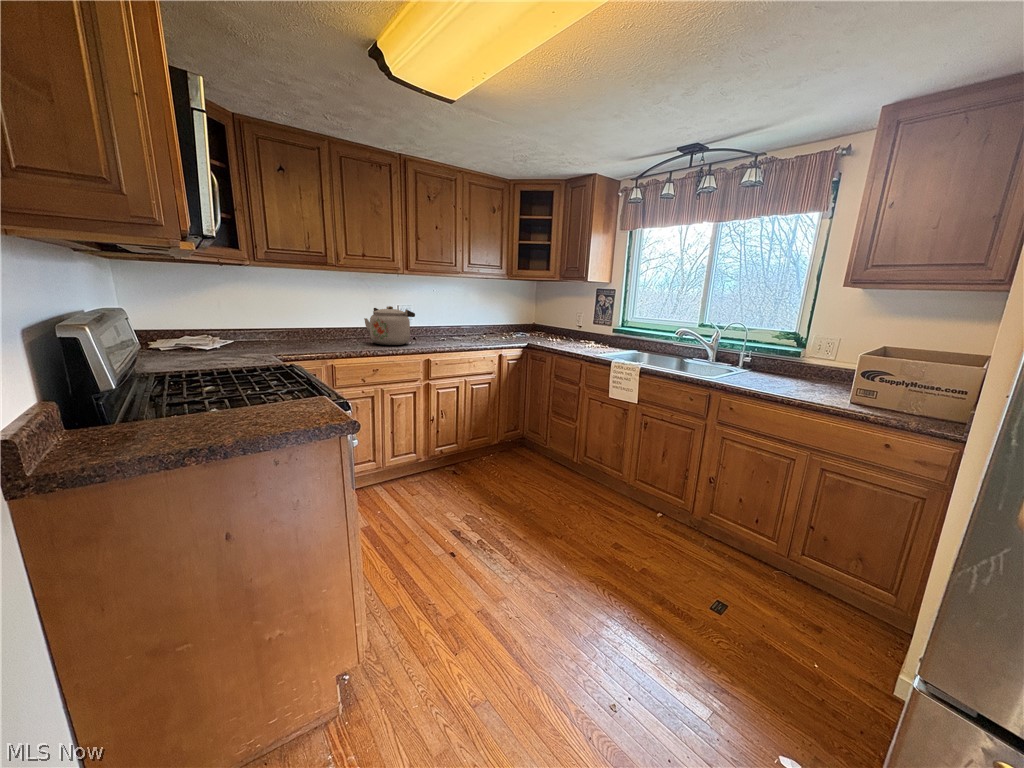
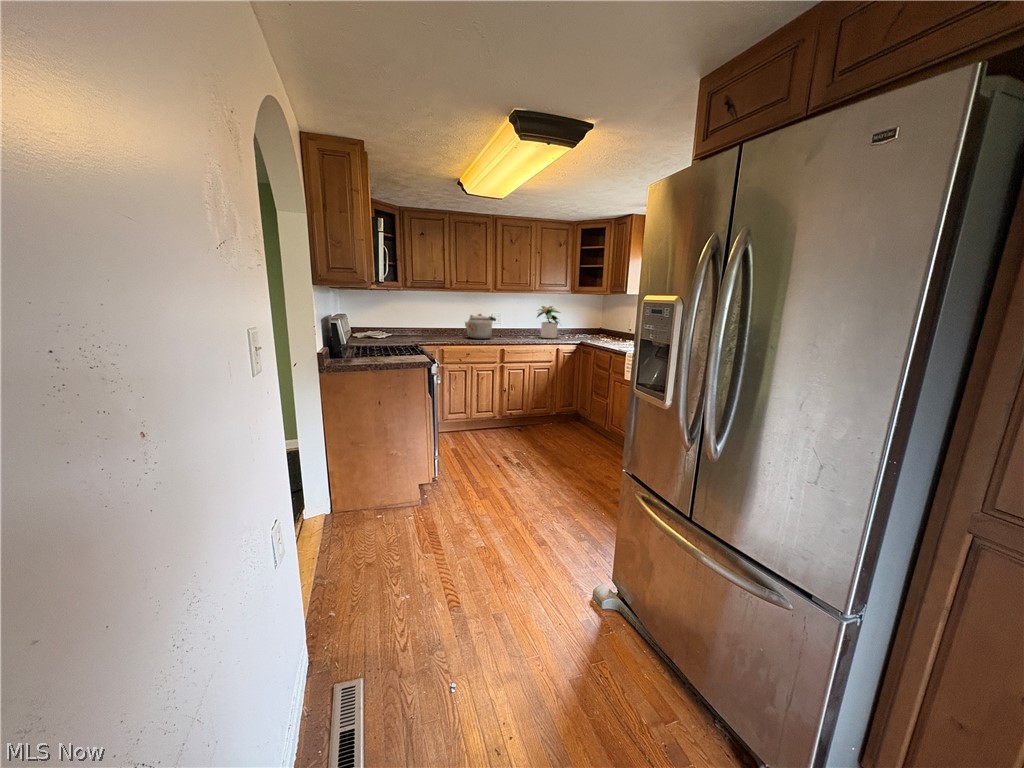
potted plant: none [466,296,504,341] -> present [537,306,560,338]

